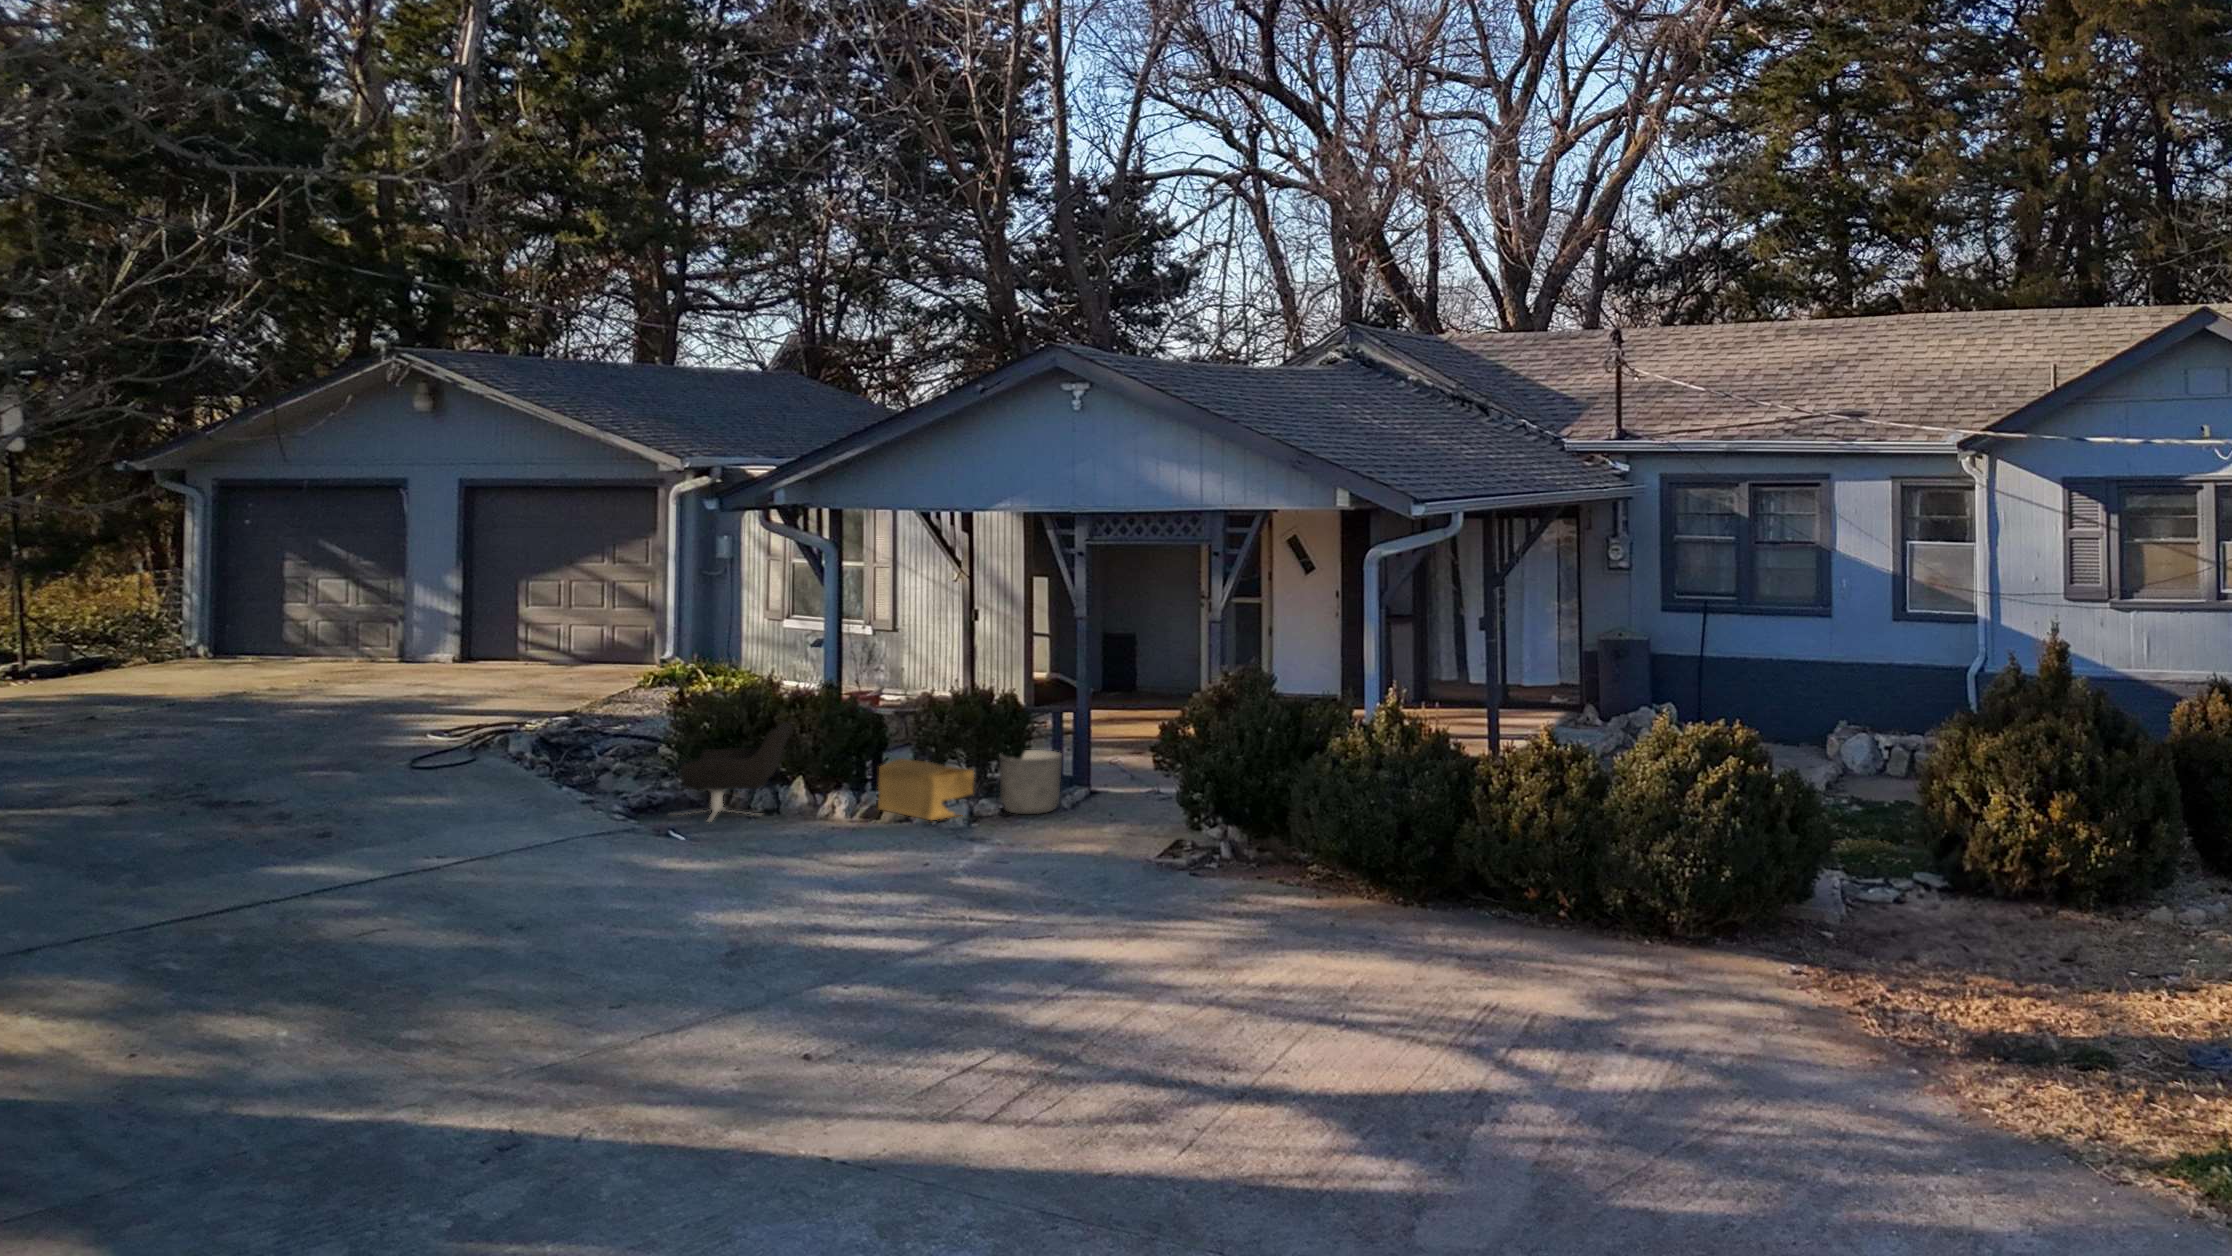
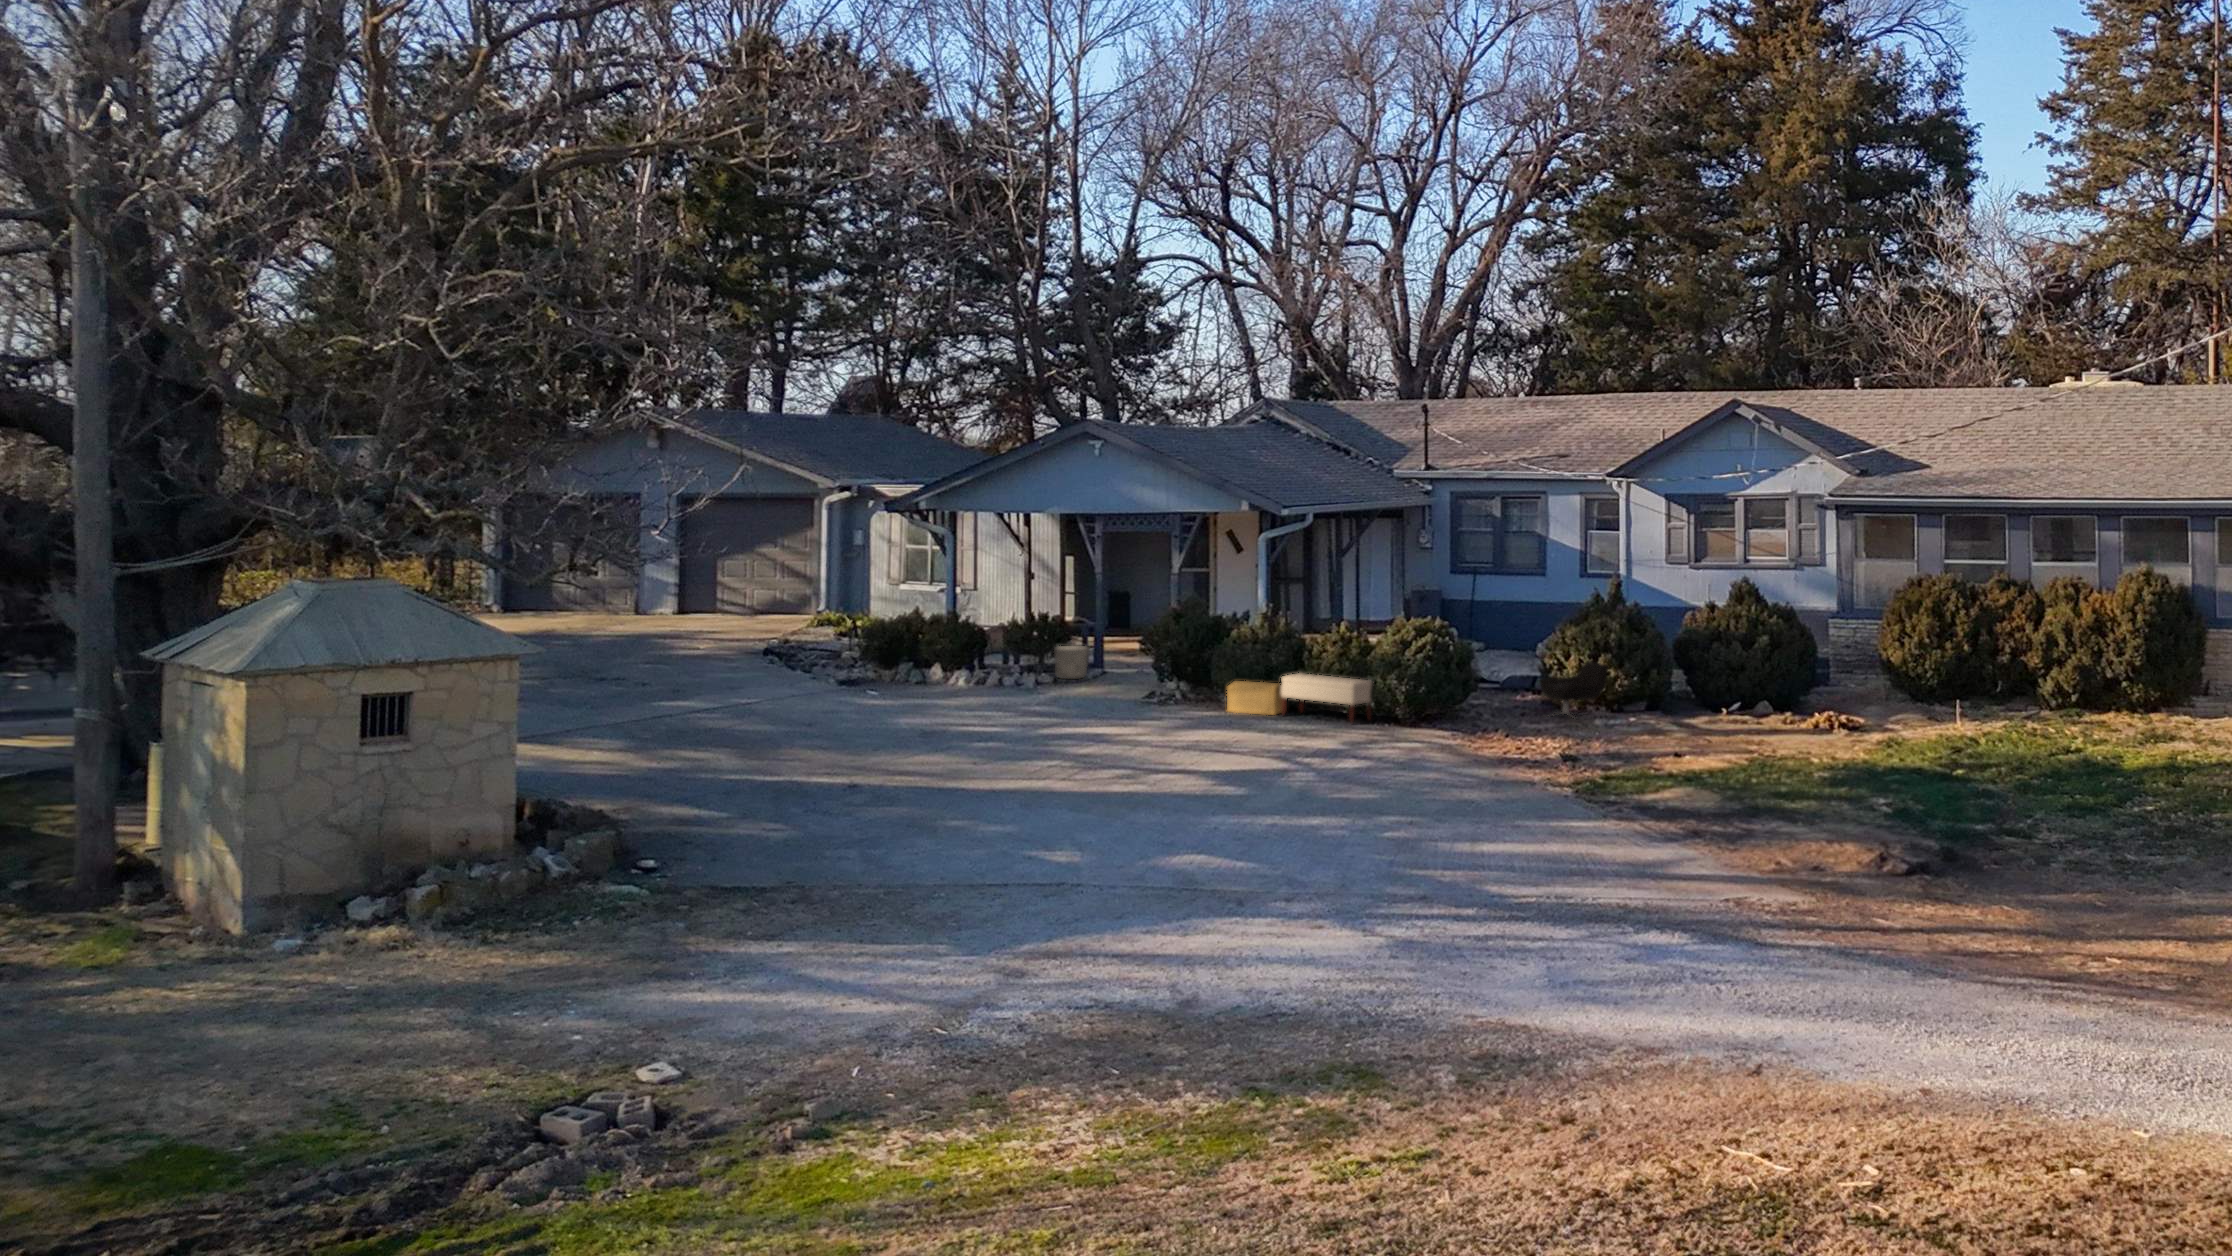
lounge chair: present [680,722,792,822] -> present [1540,661,1608,714]
cardboard box: present [878,758,974,820] -> present [1227,681,1282,715]
bench: none [1447,834,1646,955] -> present [1281,674,1371,723]

